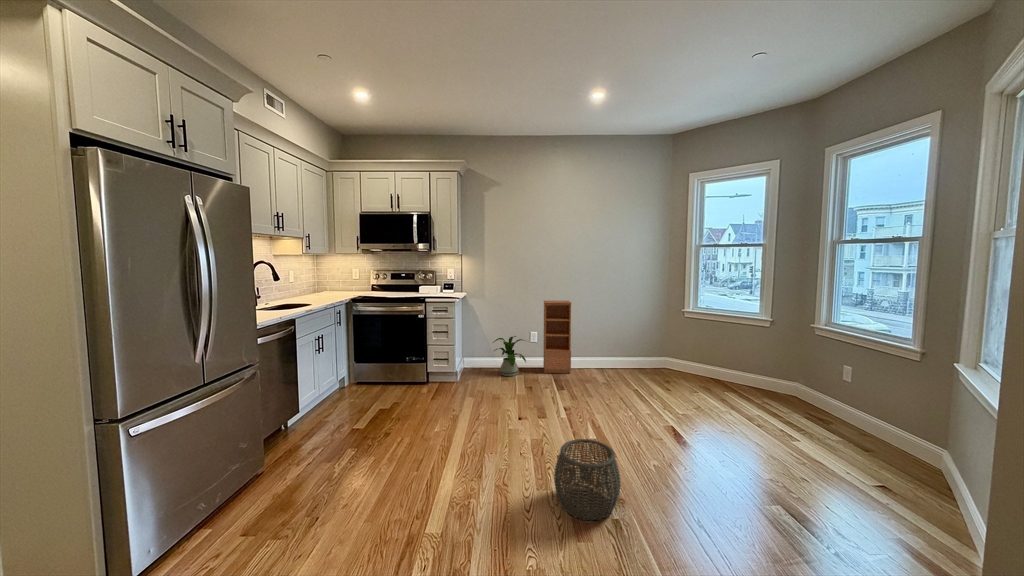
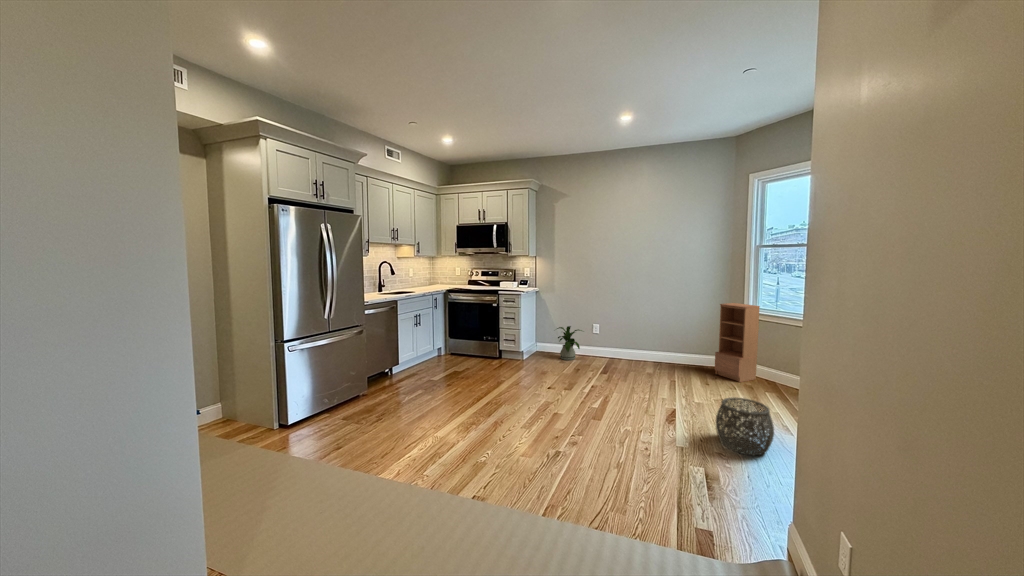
bookcase: present [543,301,571,373] -> present [715,303,760,382]
woven basket: present [554,439,621,521] -> present [716,397,774,456]

